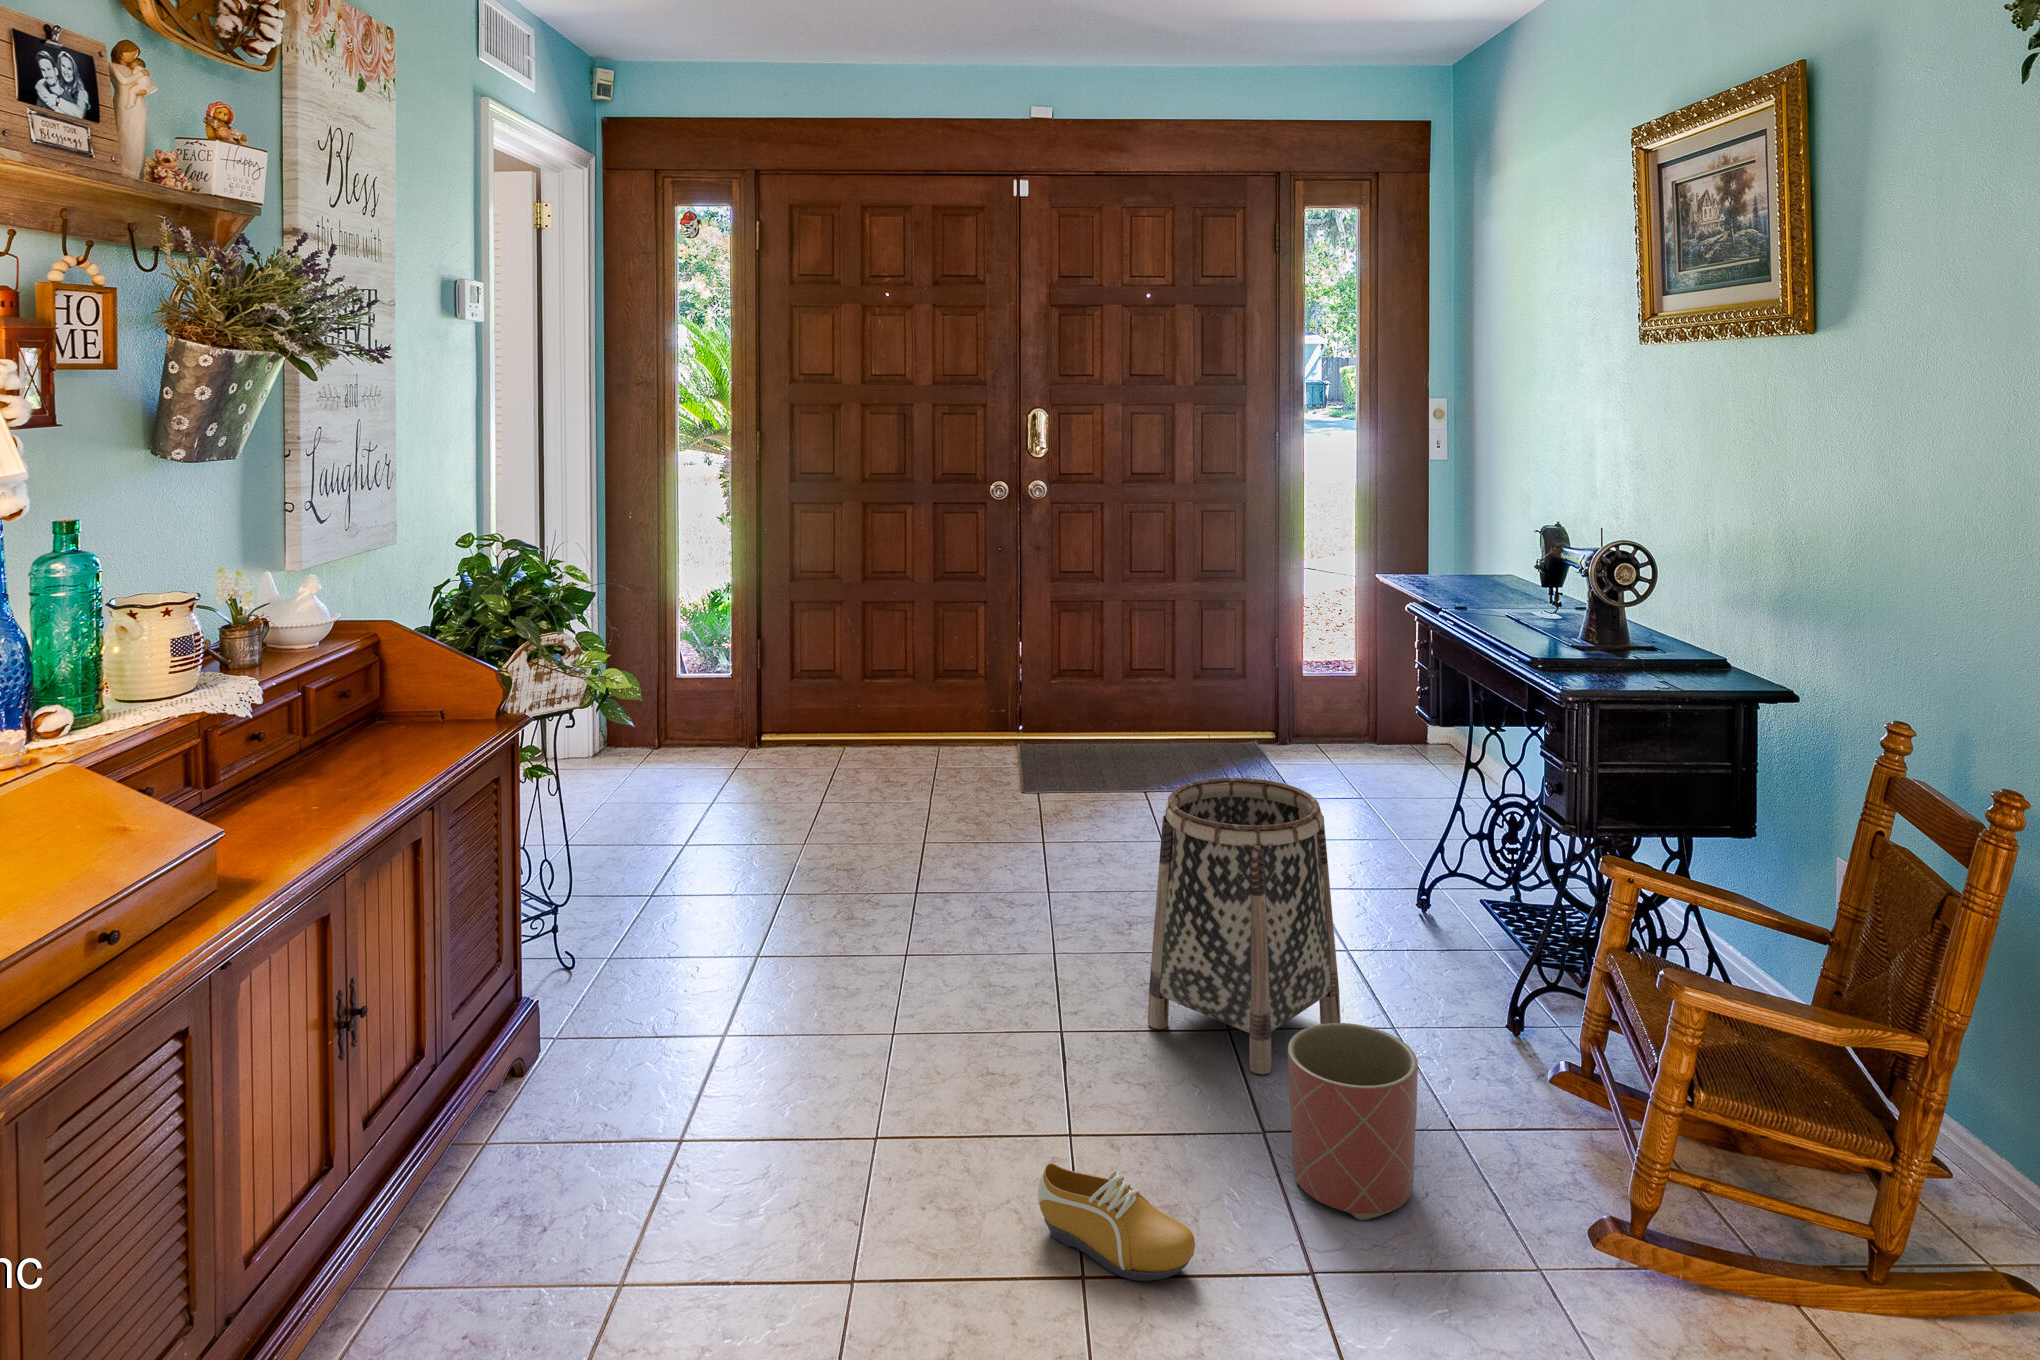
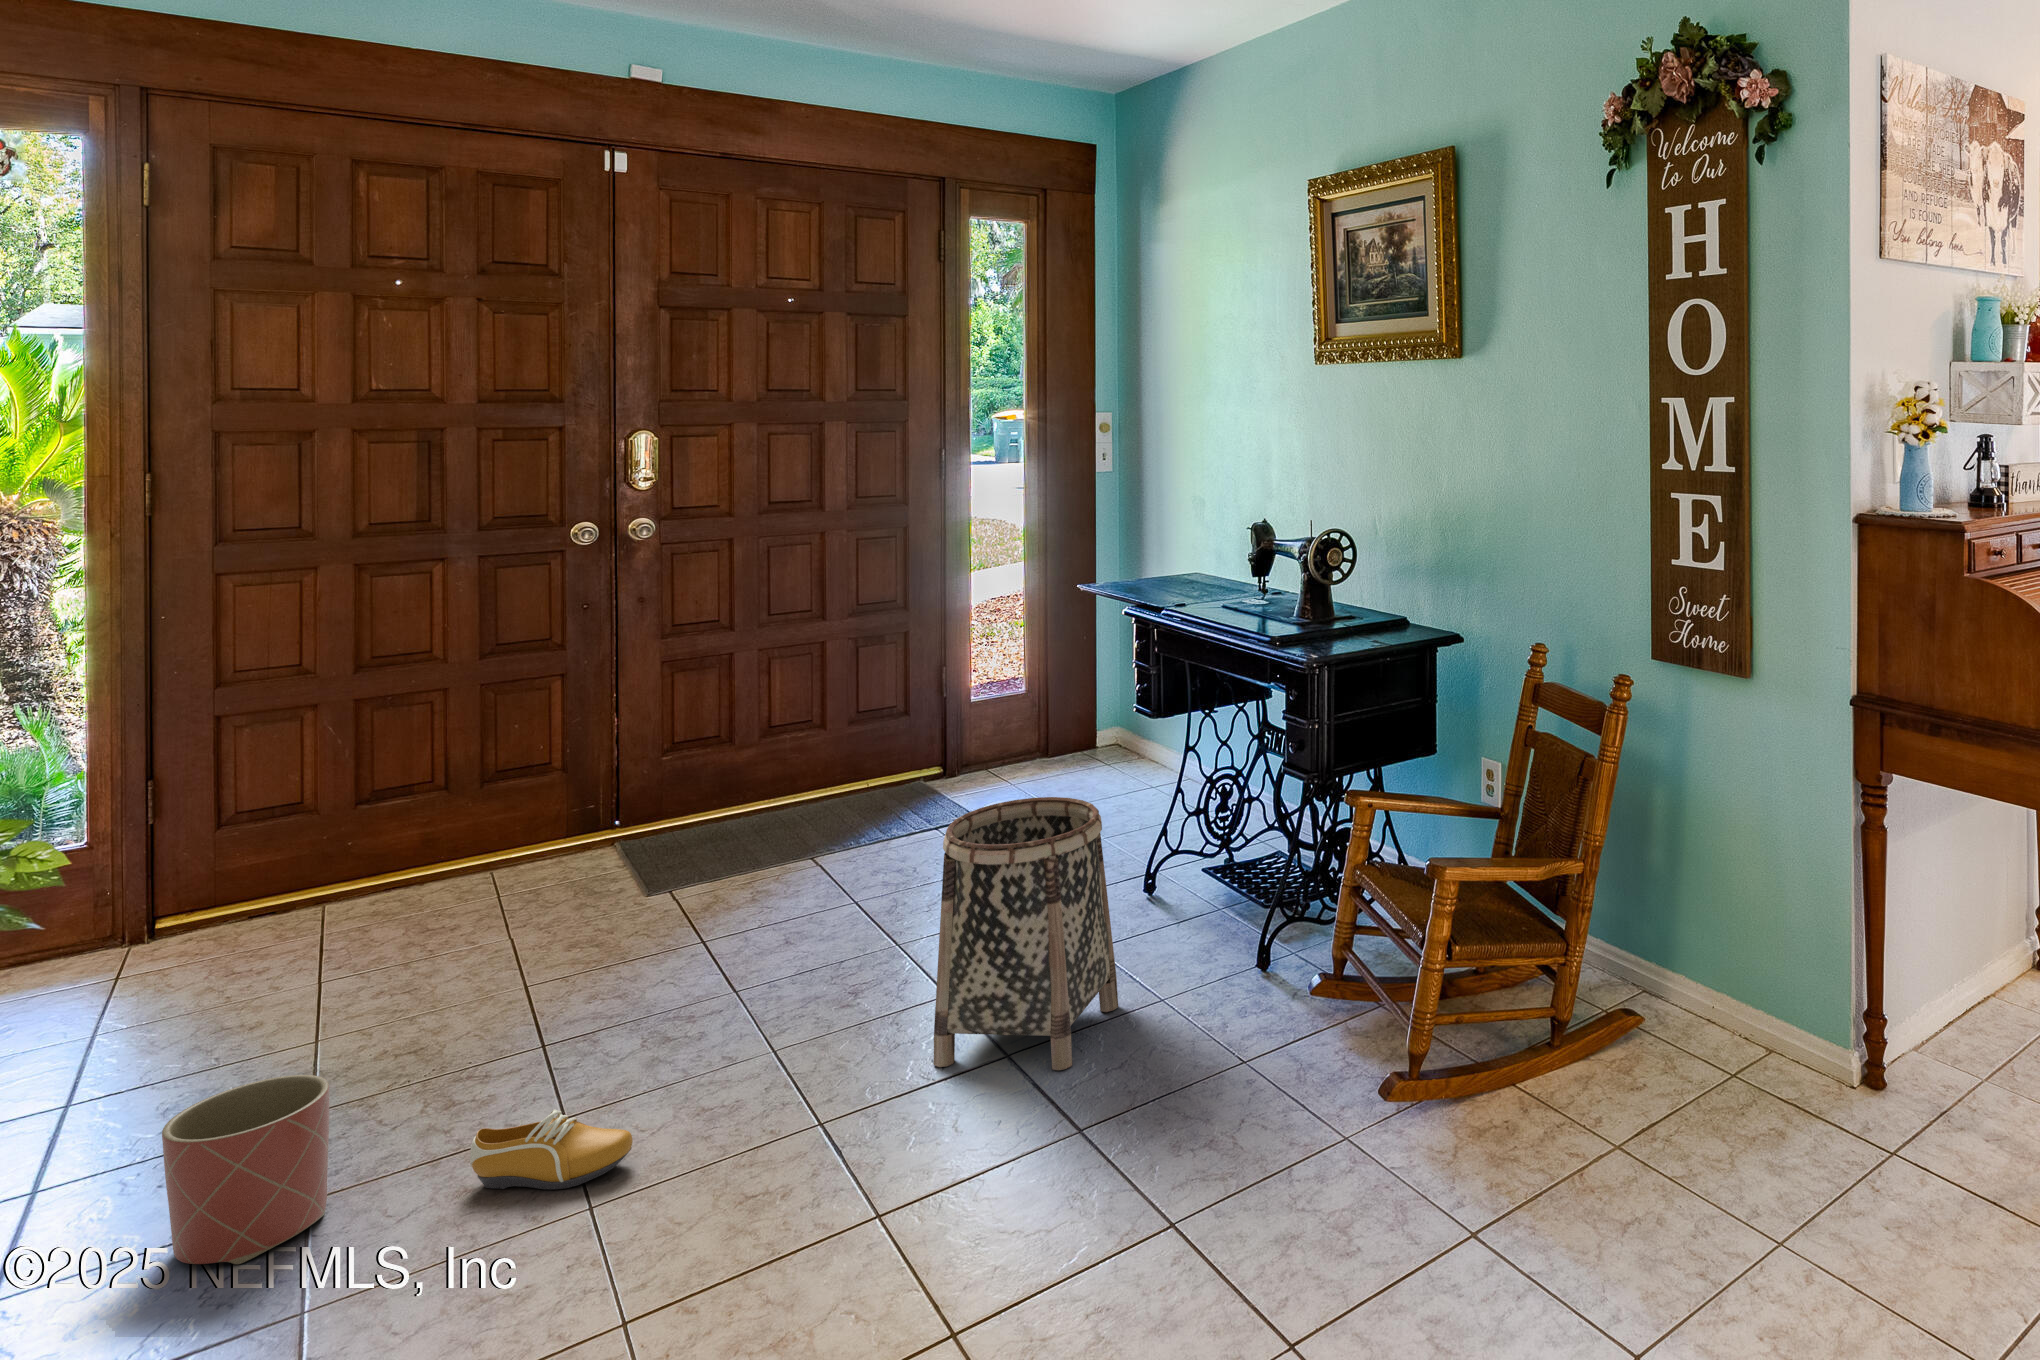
planter: present [1288,1023,1418,1220] -> present [162,1075,329,1265]
shoe: present [1038,1163,1195,1281] -> present [470,1109,633,1189]

